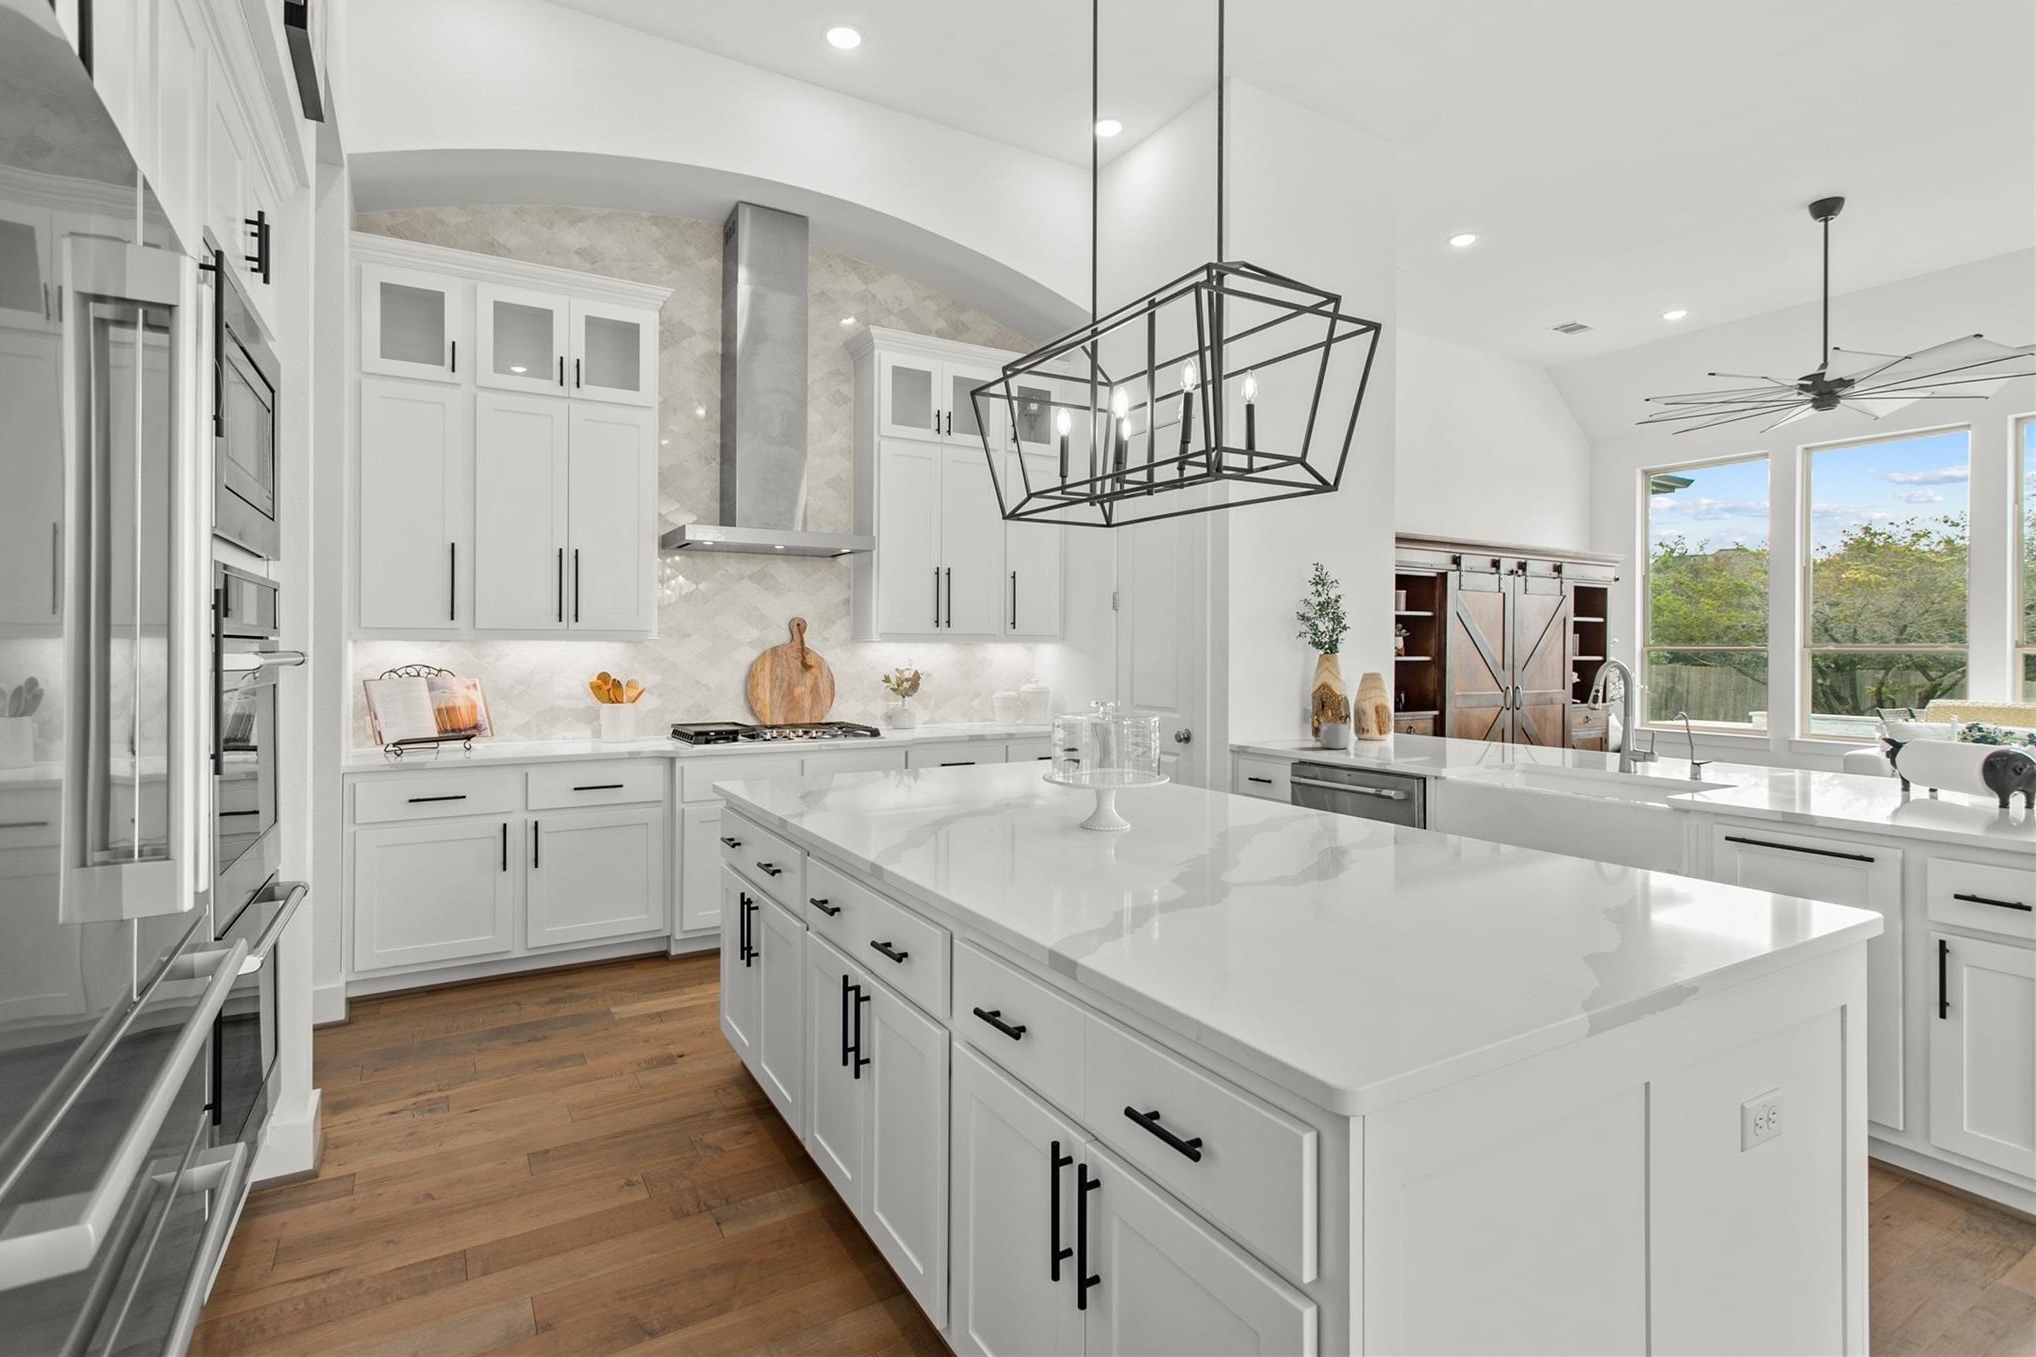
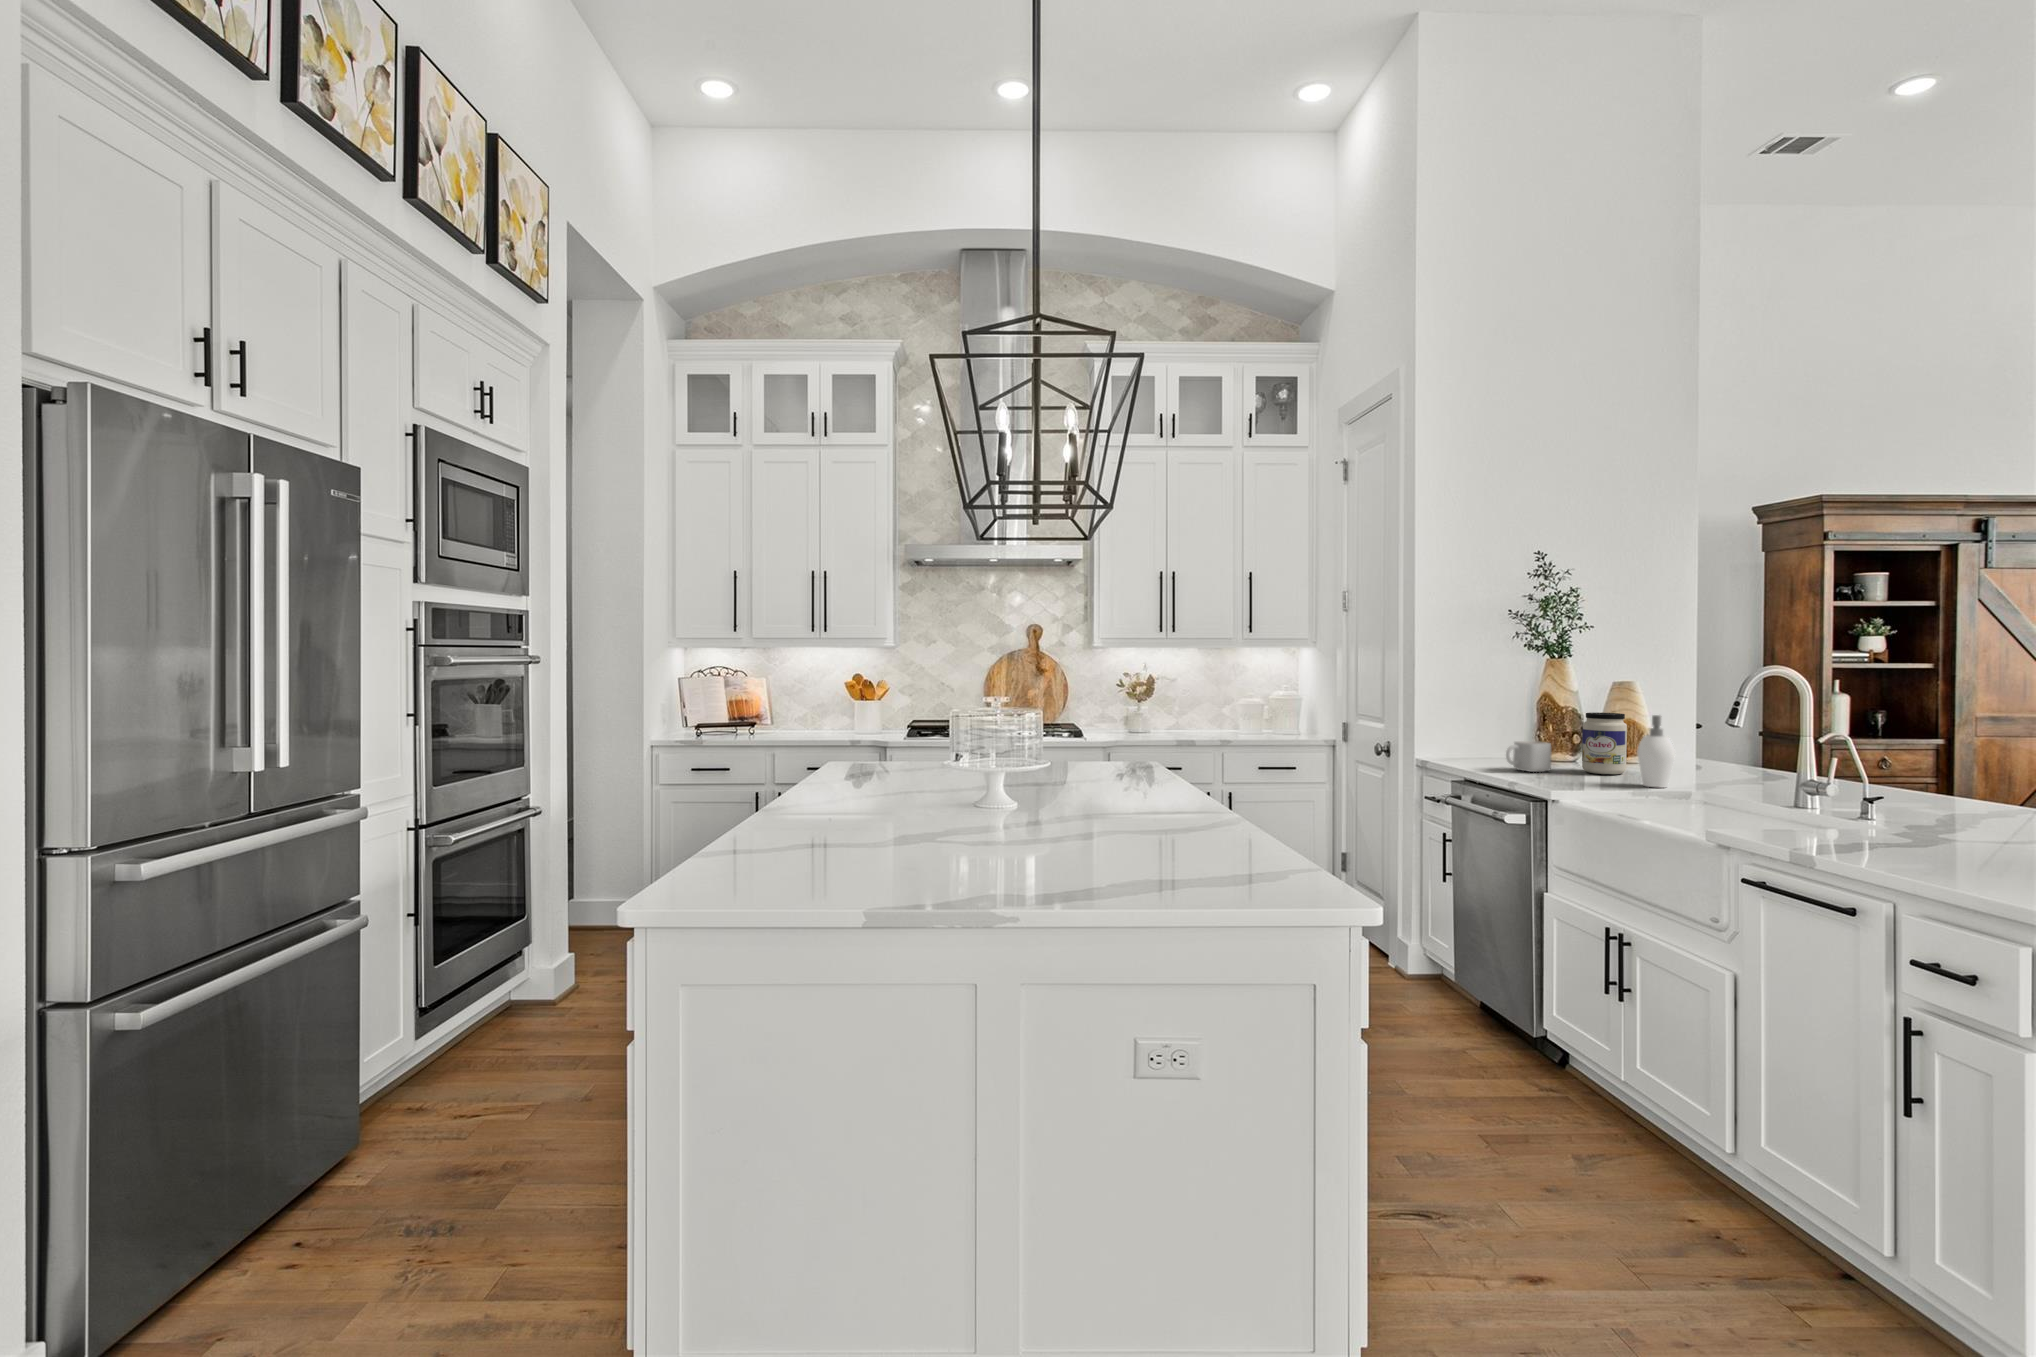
soap dispenser: none [1430,697,1457,755] -> present [1638,715,1675,788]
jar: none [1371,698,1404,748] -> present [1582,713,1627,774]

